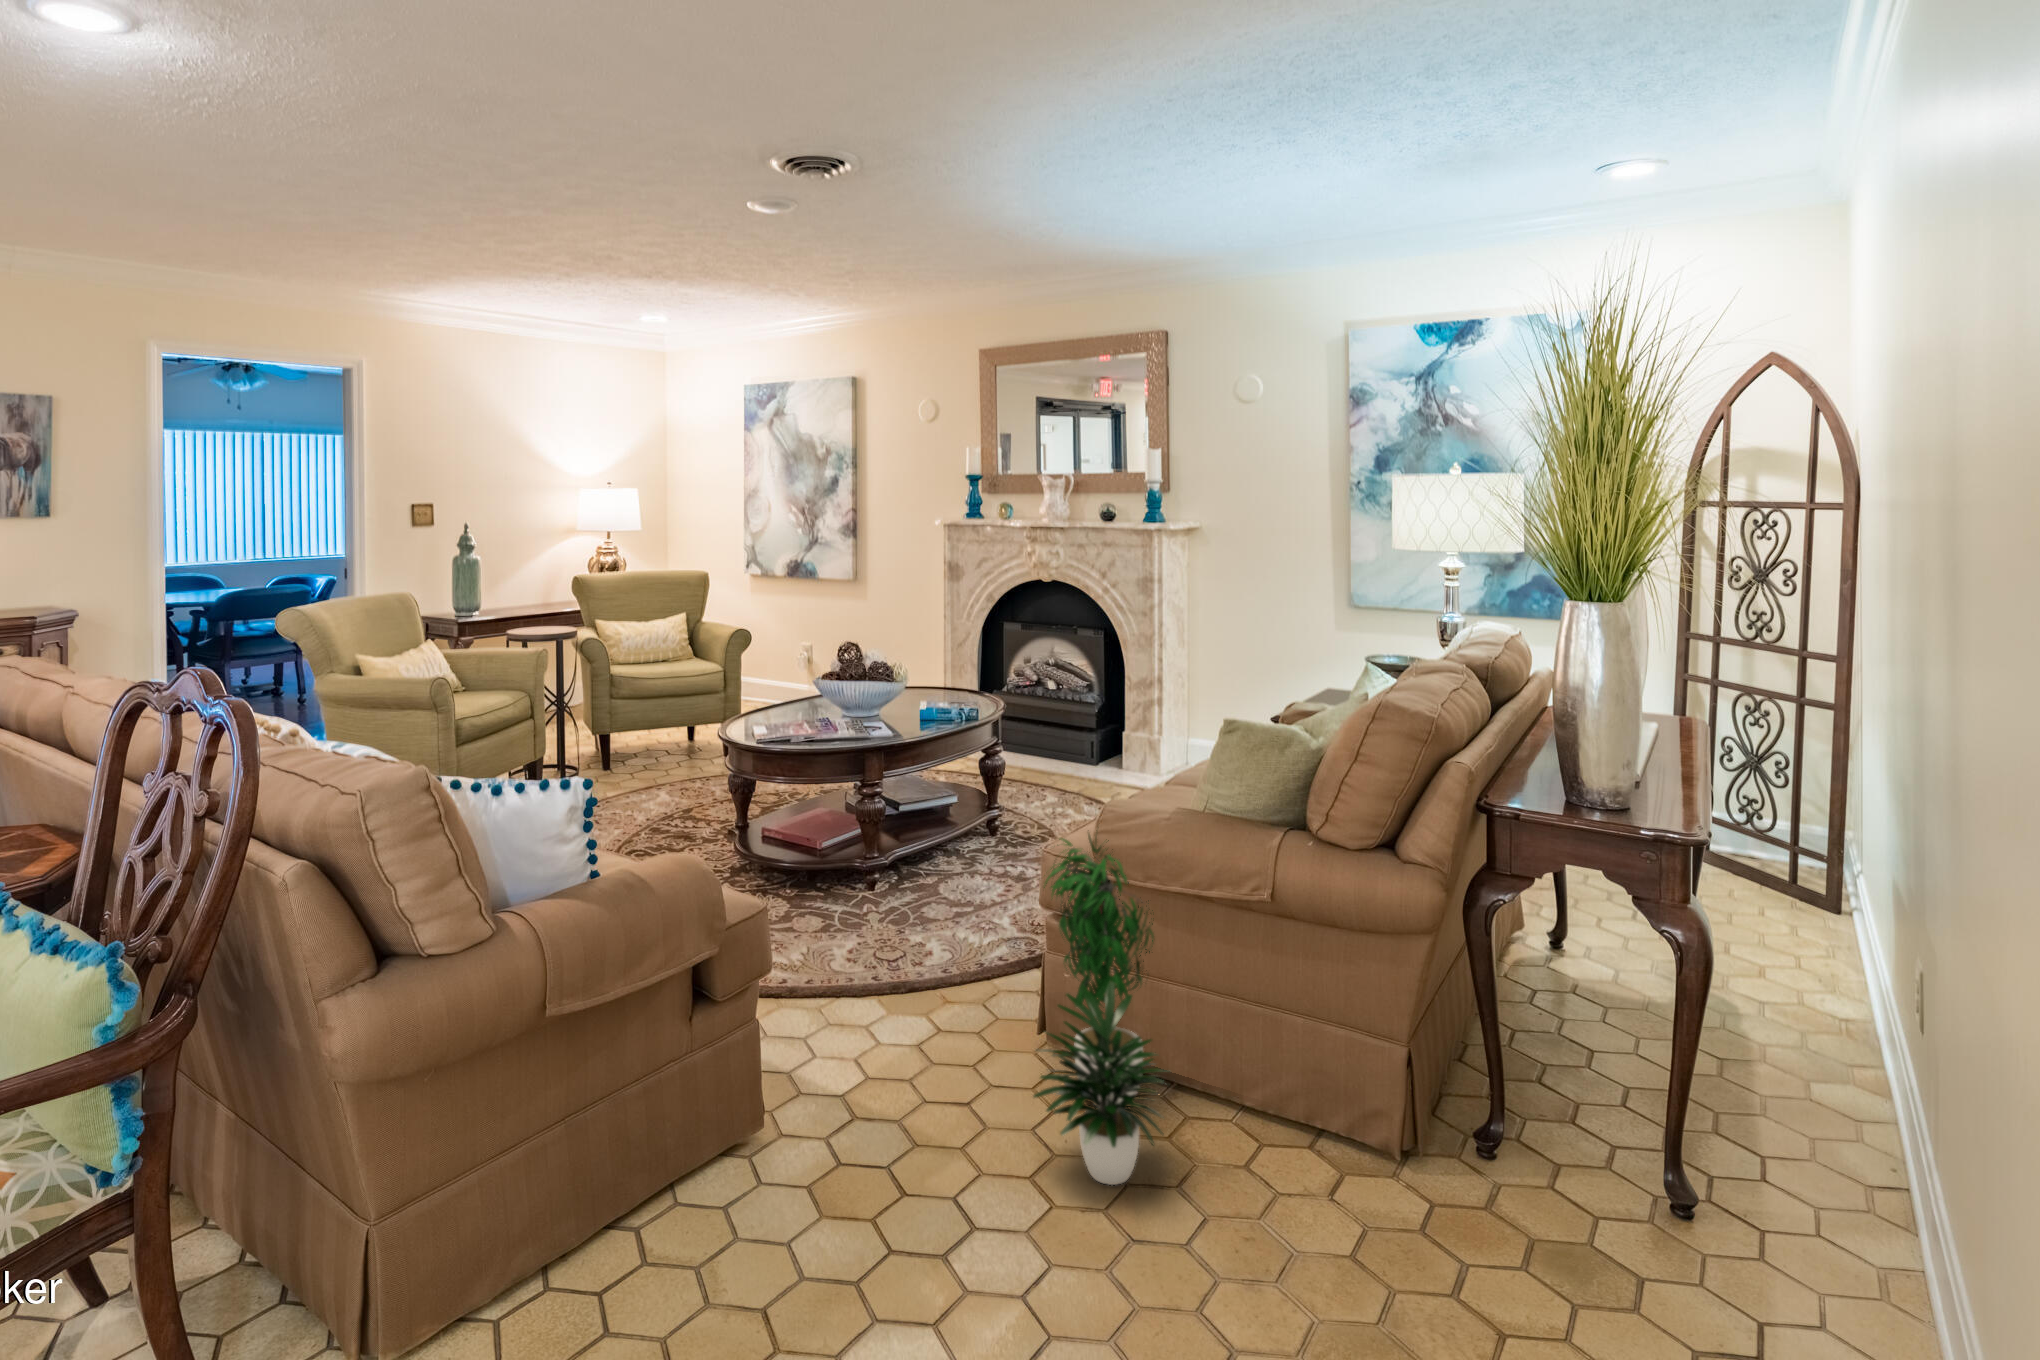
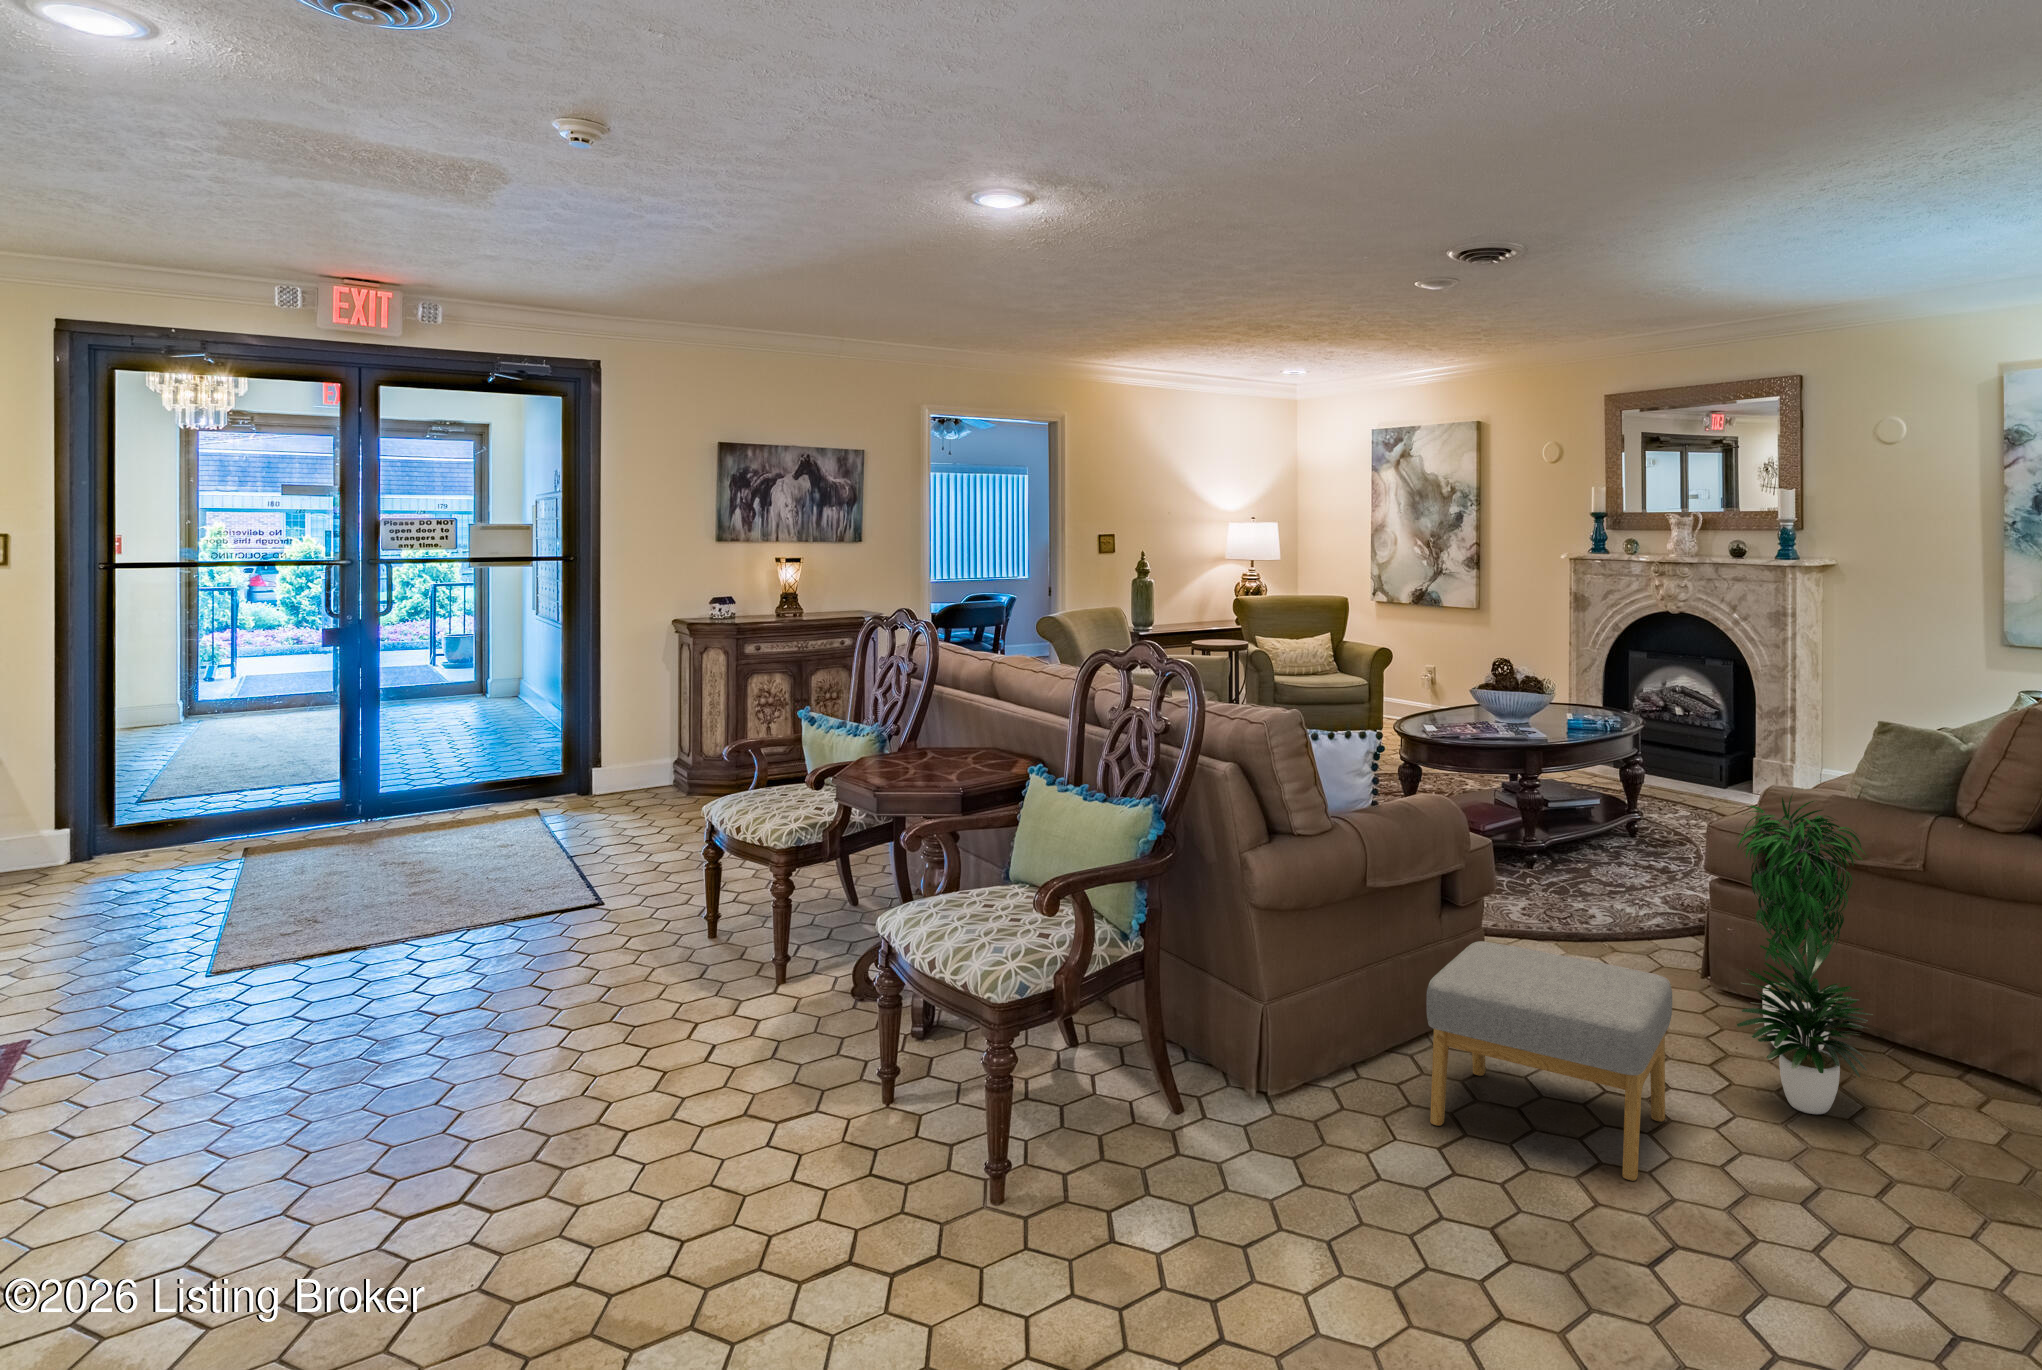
footstool: none [678,1027,956,1308] -> present [1427,941,1672,1181]

